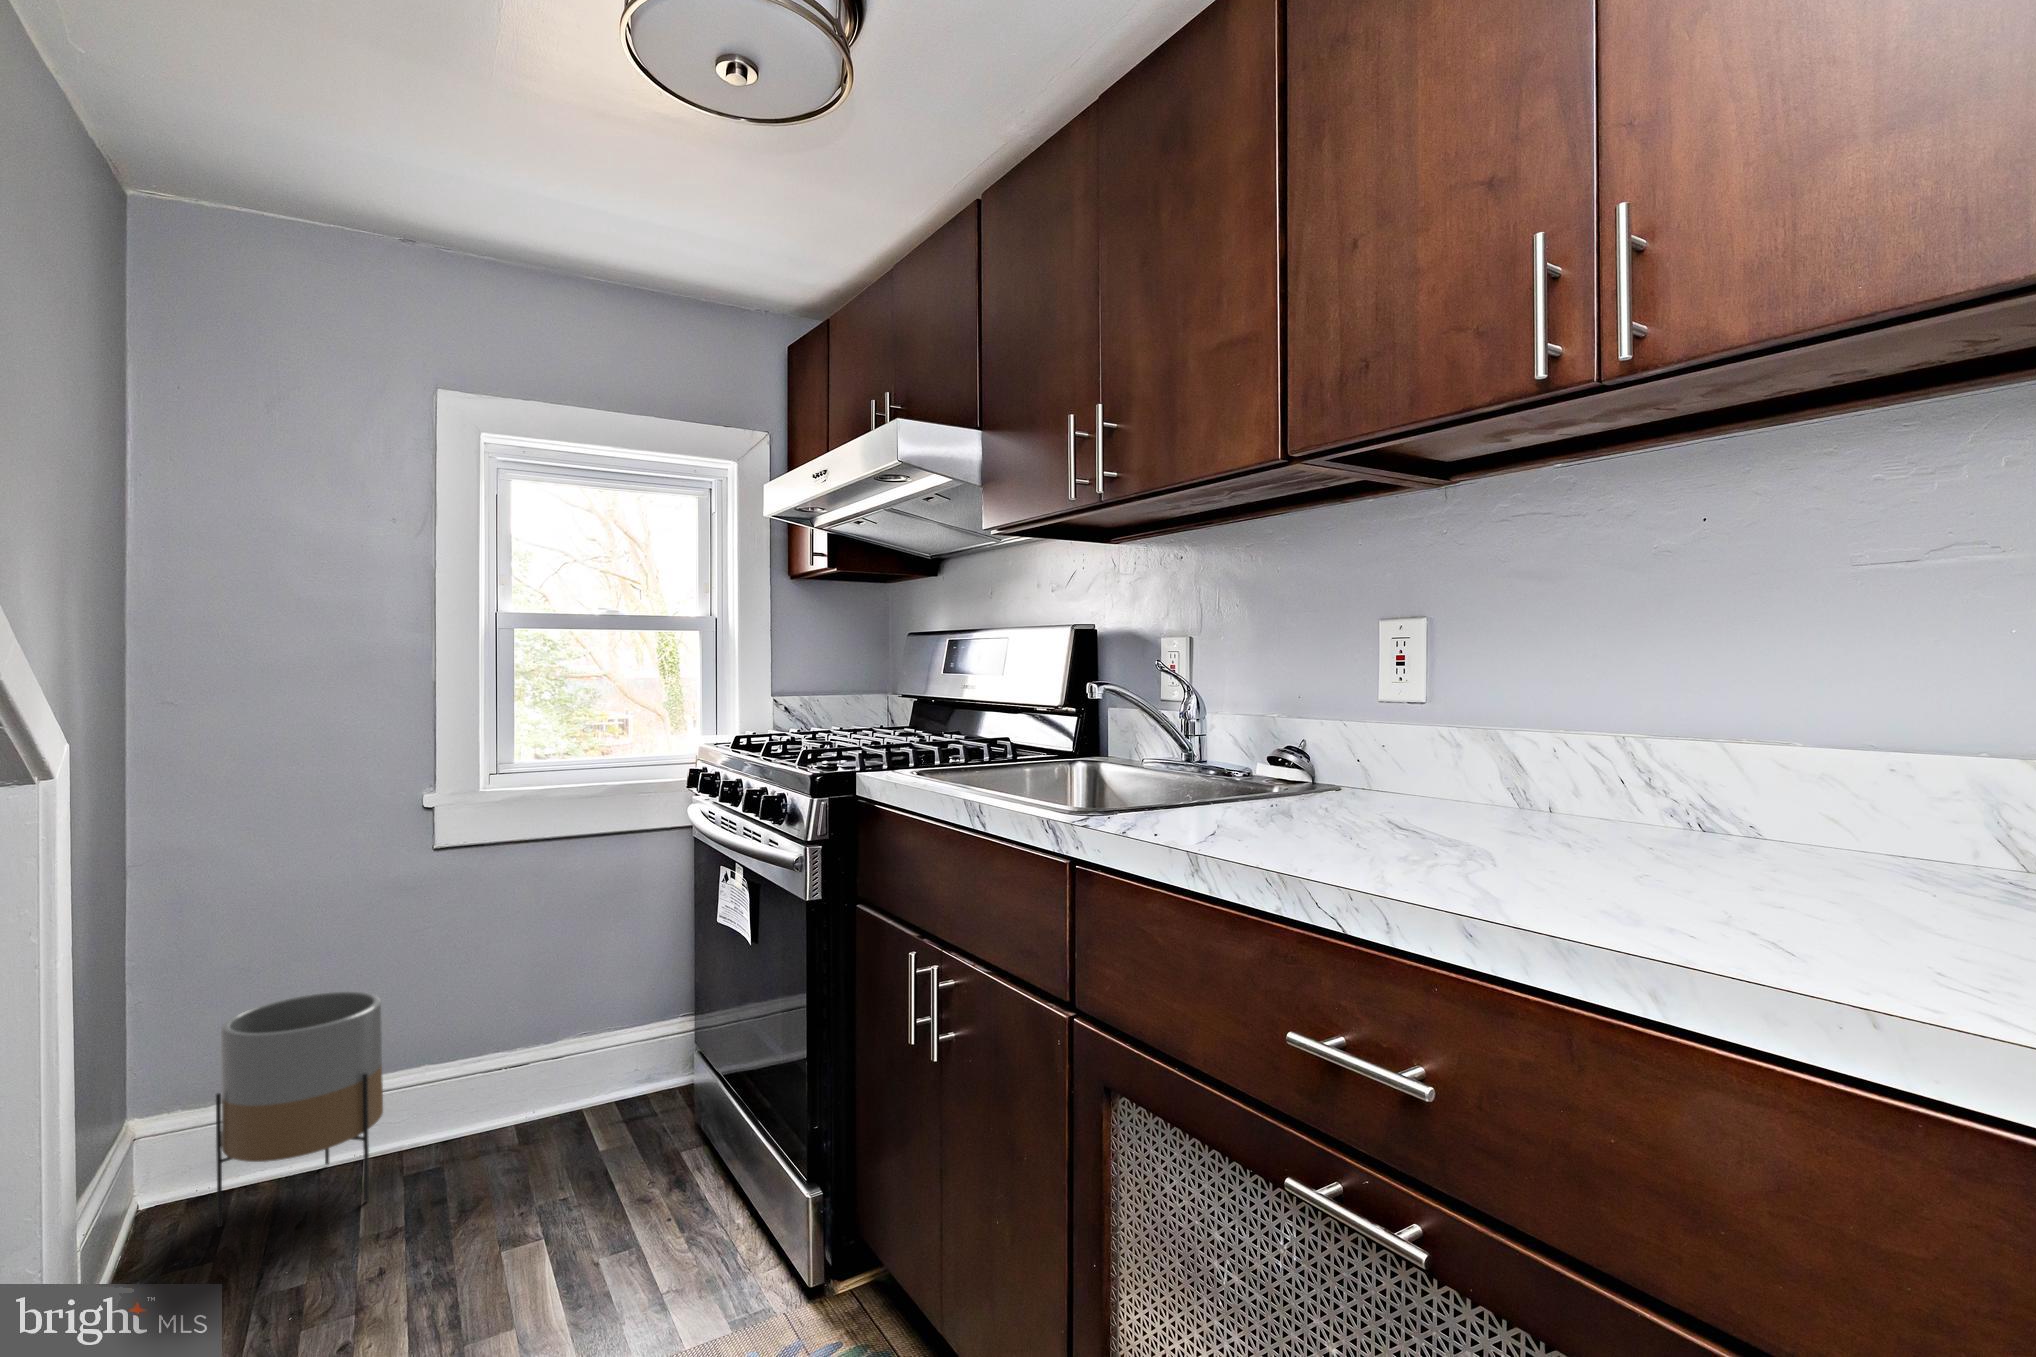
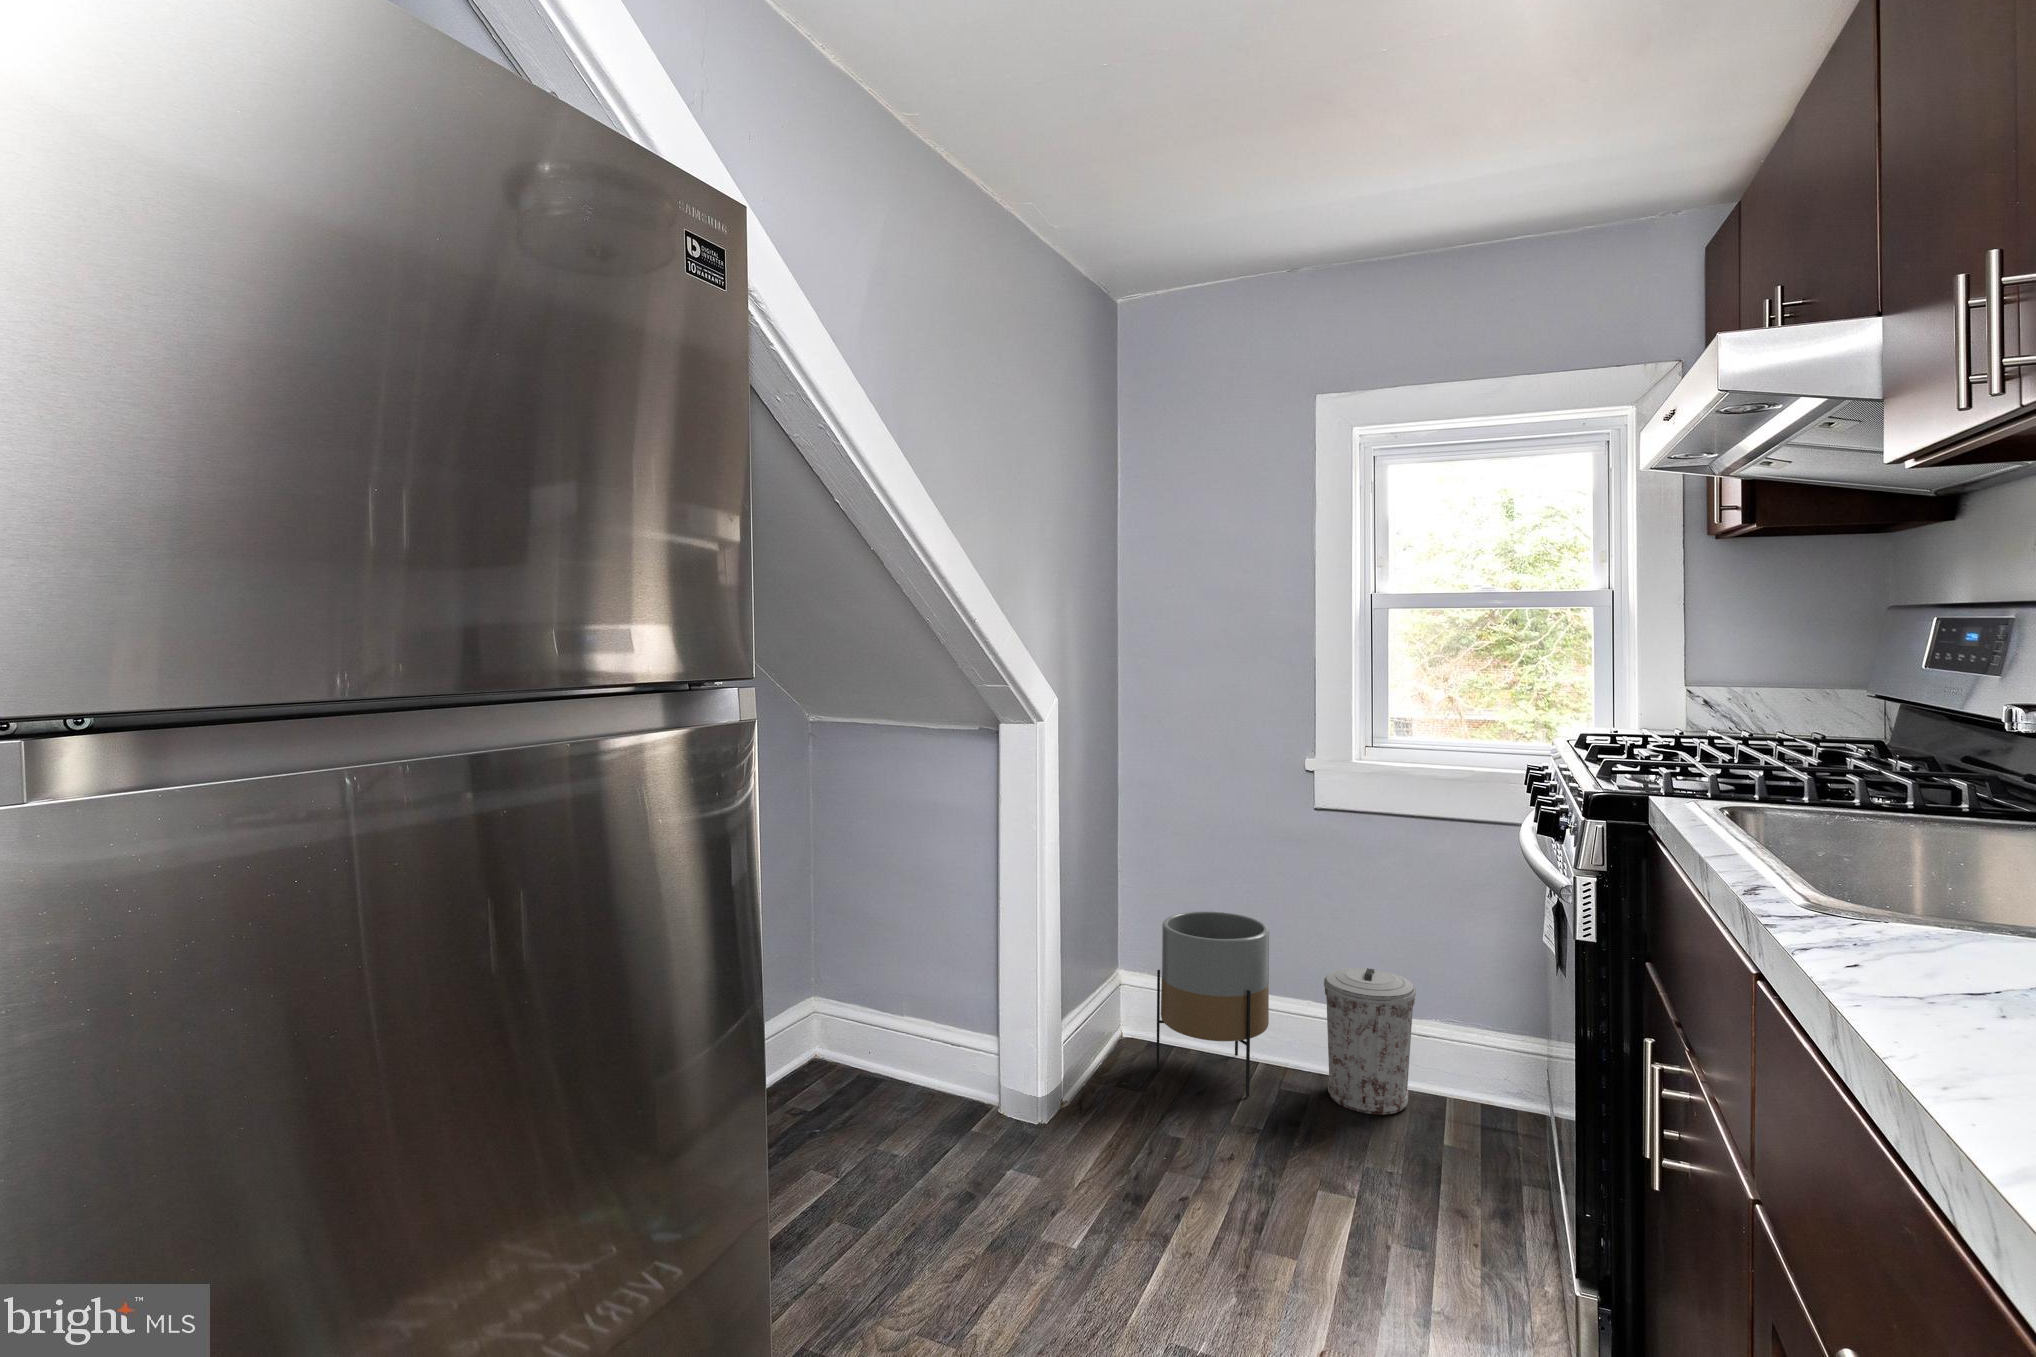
trash can: none [451,1005,554,1162] -> present [1324,968,1416,1115]

